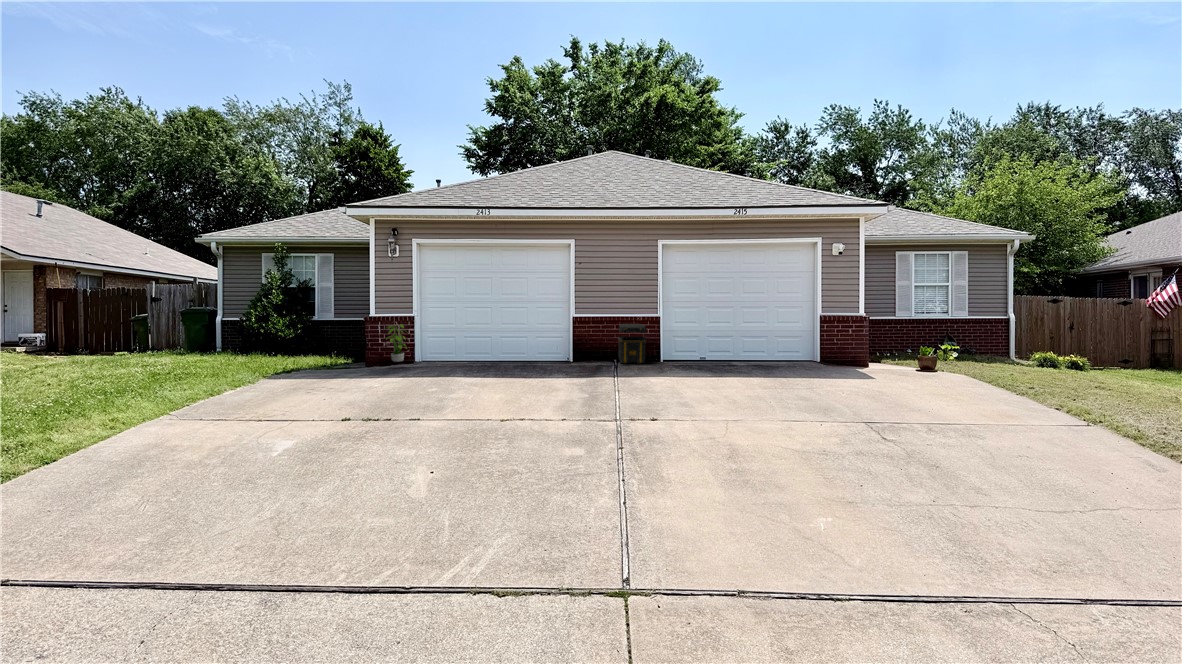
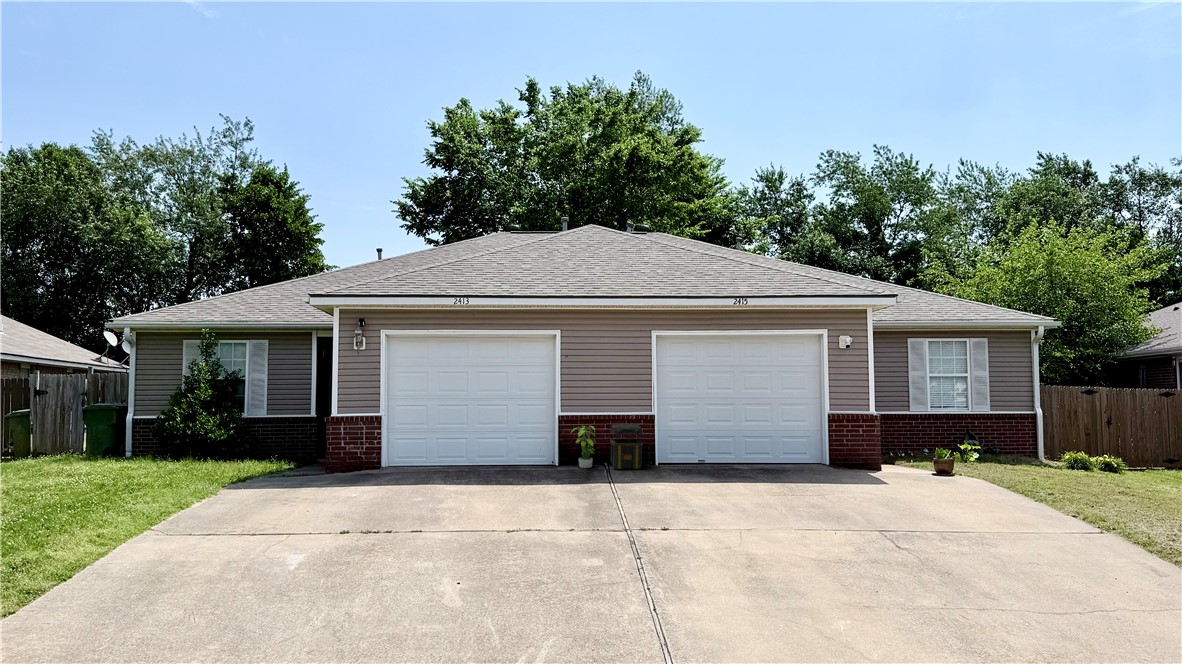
potted plant: present [387,324,407,362] -> present [572,426,595,468]

